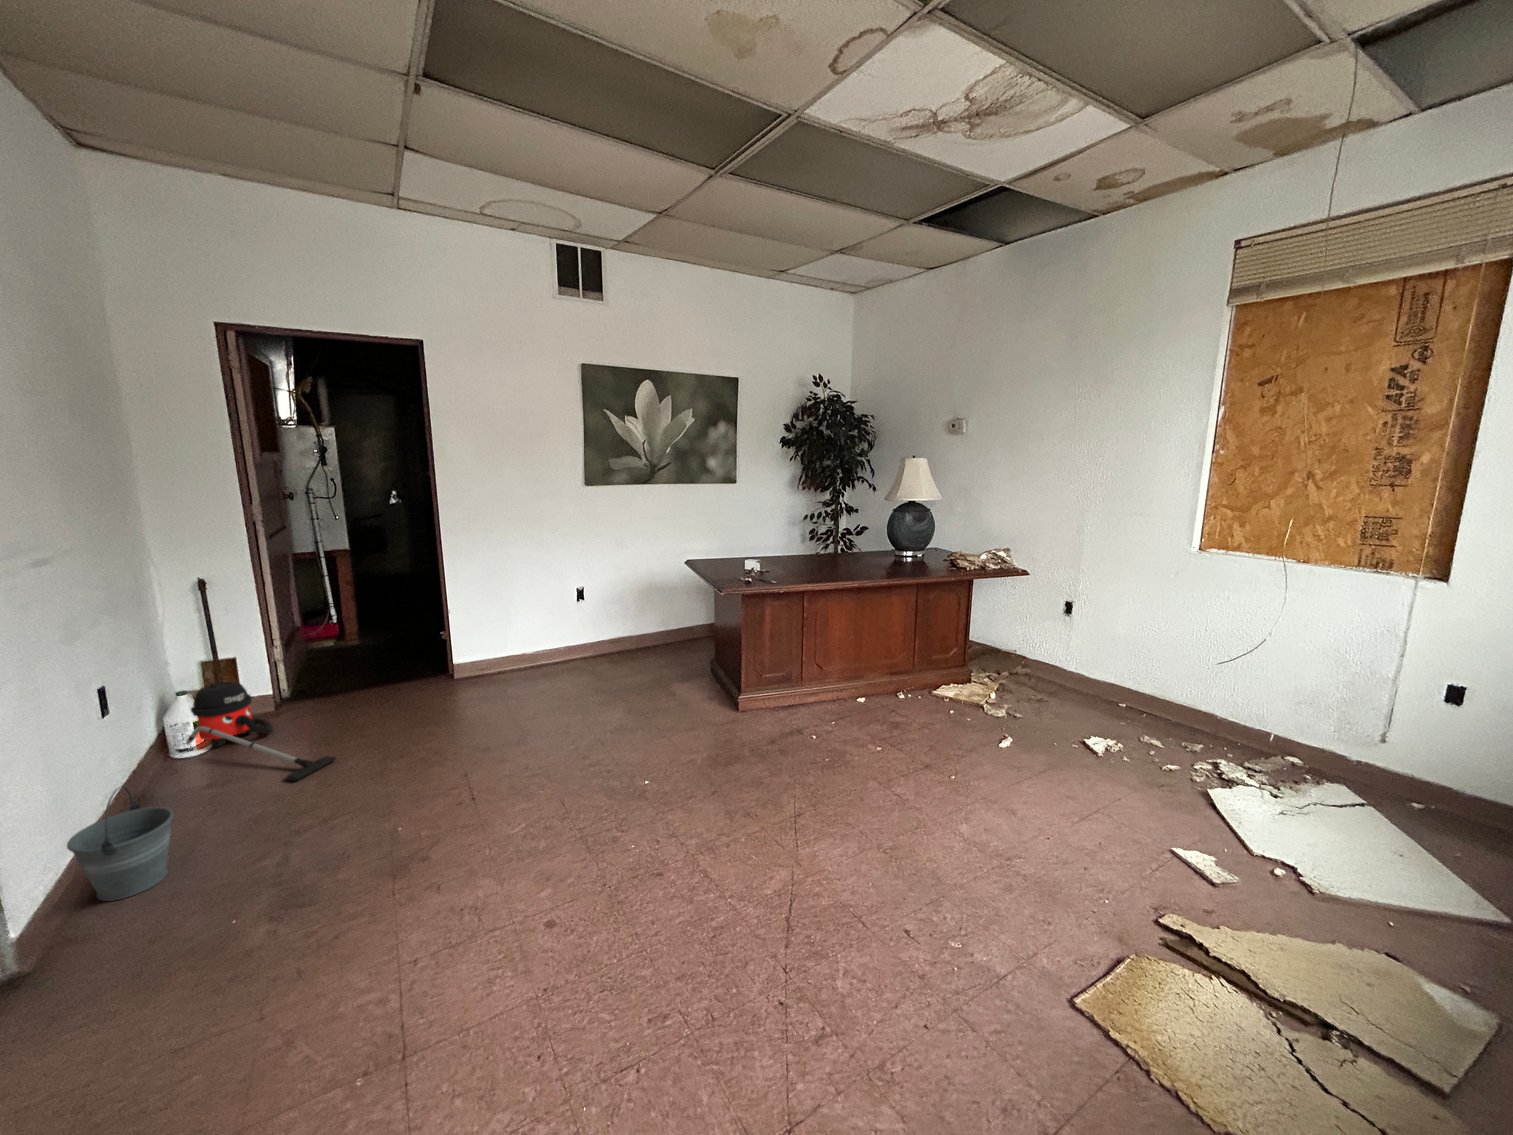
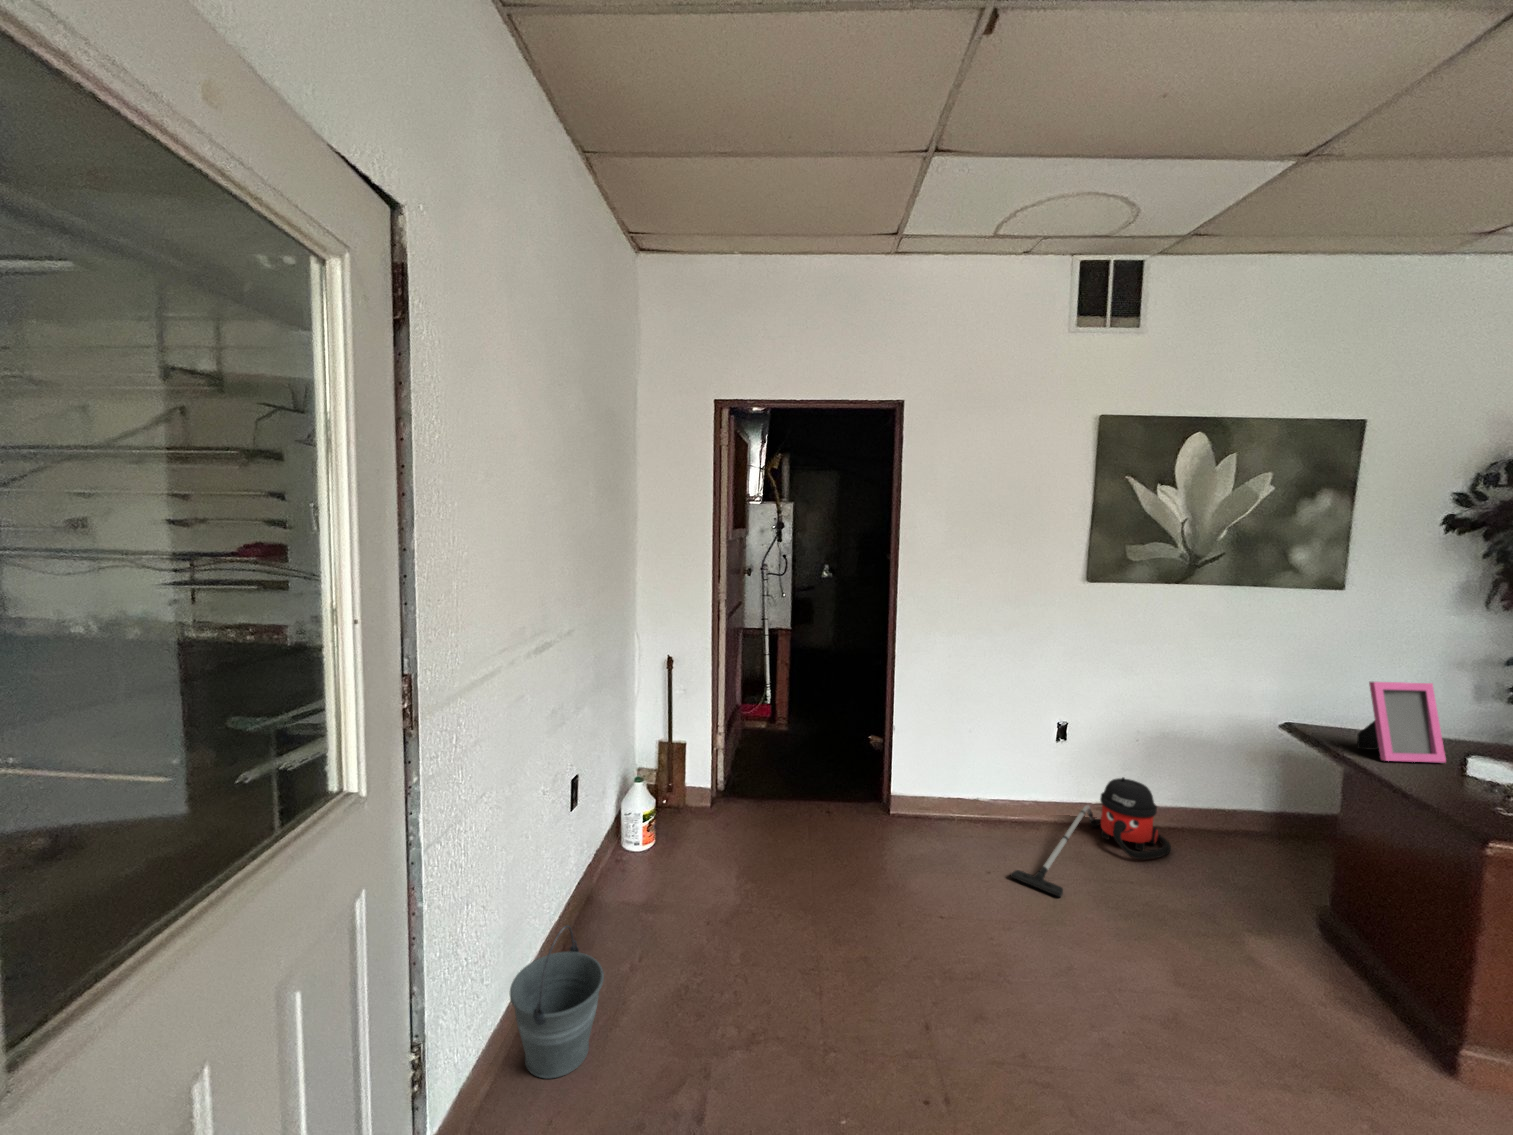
picture frame: none [710,526,745,569] -> present [1357,682,1446,763]
vacuum cleaner: present [176,682,336,781] -> present [1011,777,1171,897]

